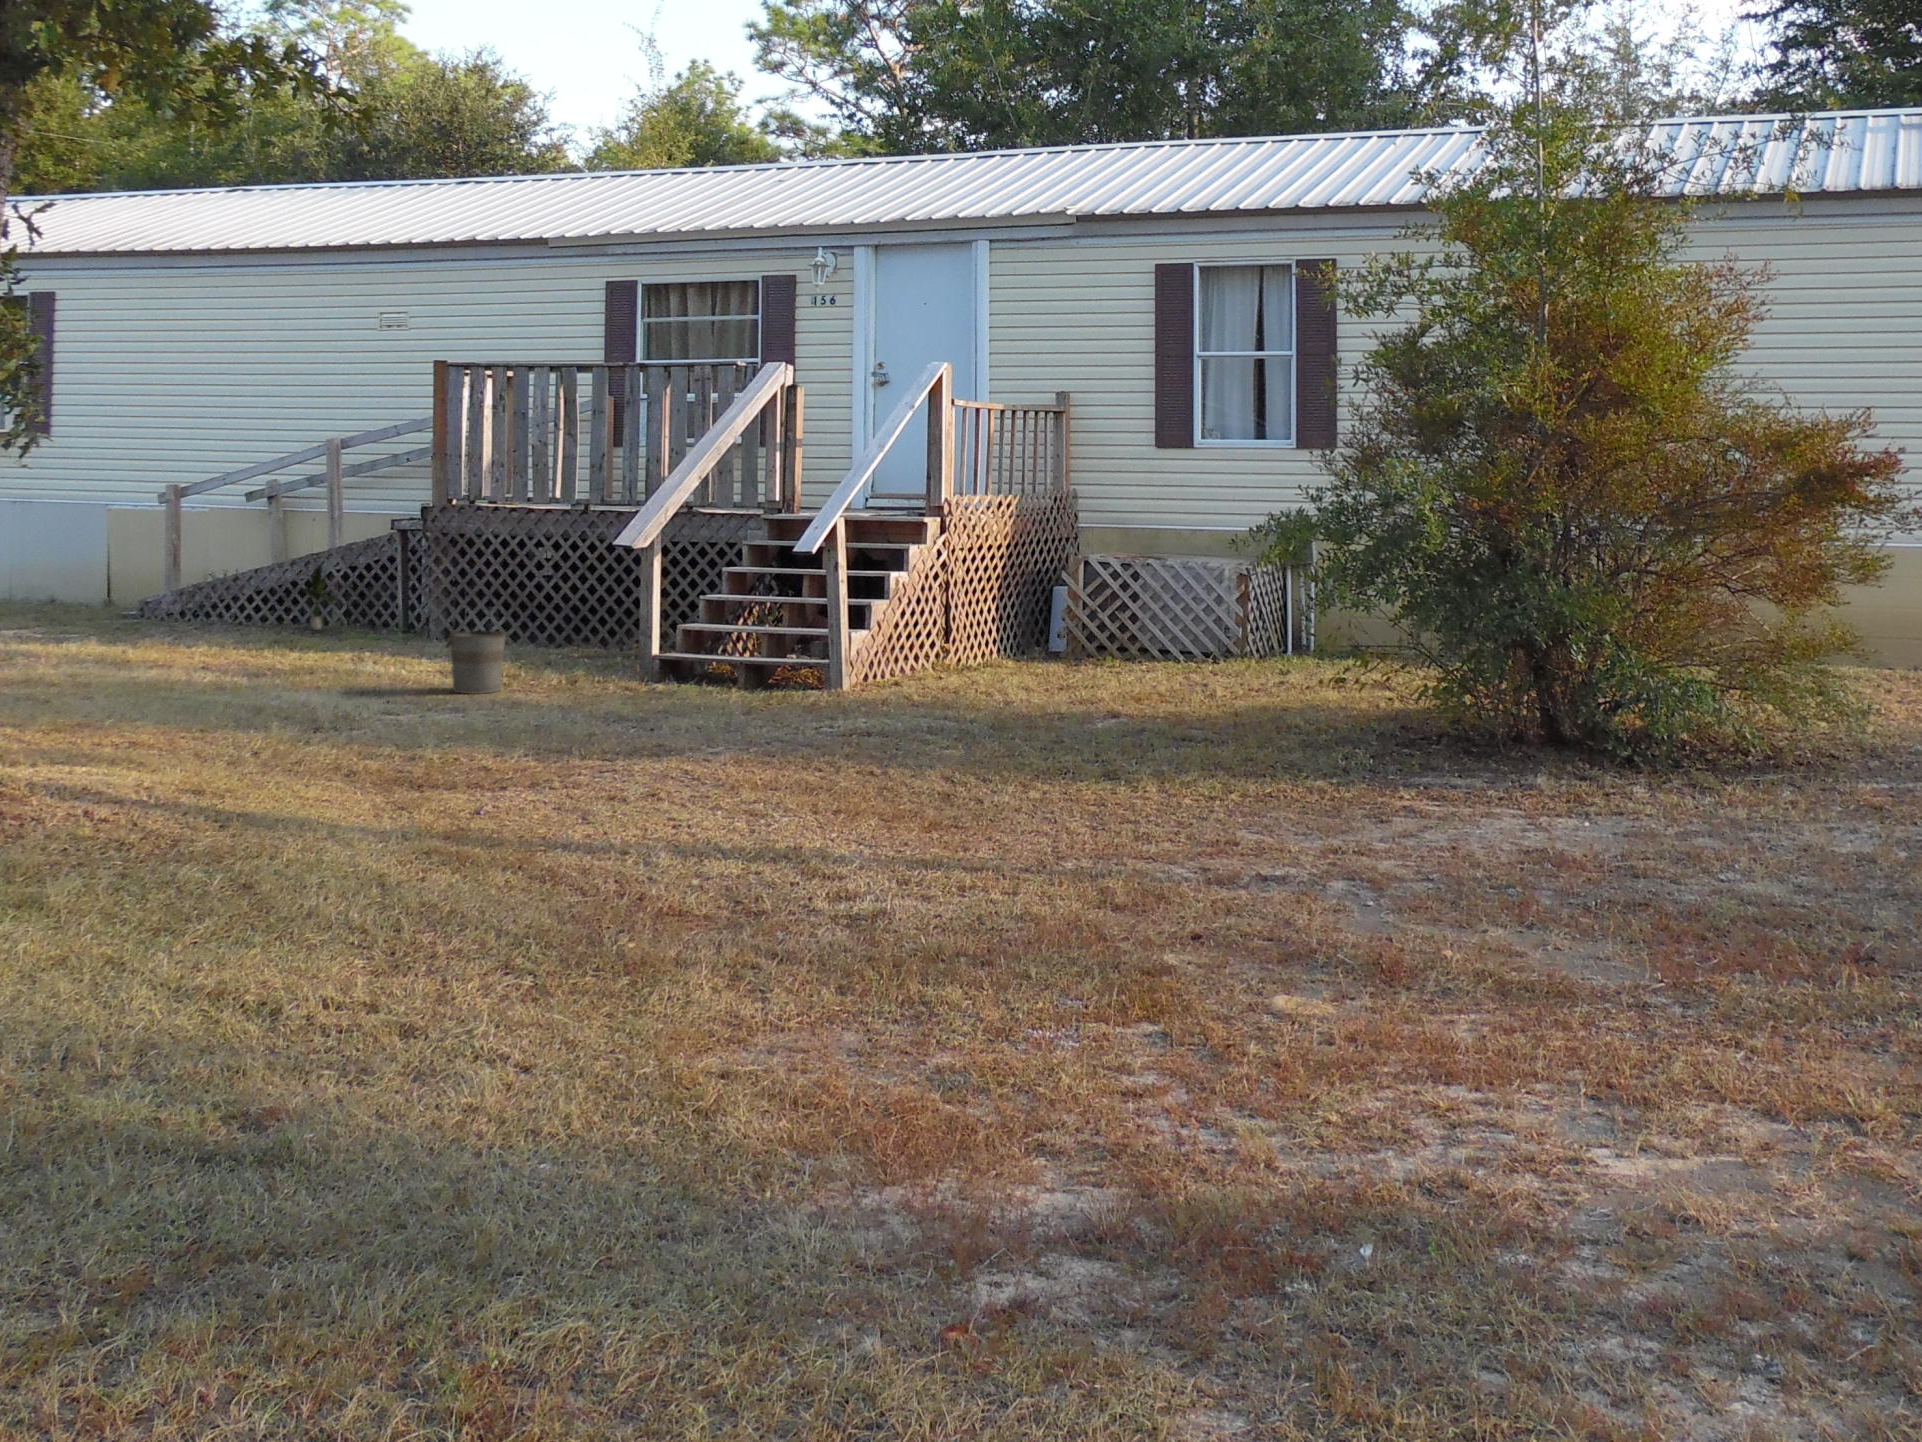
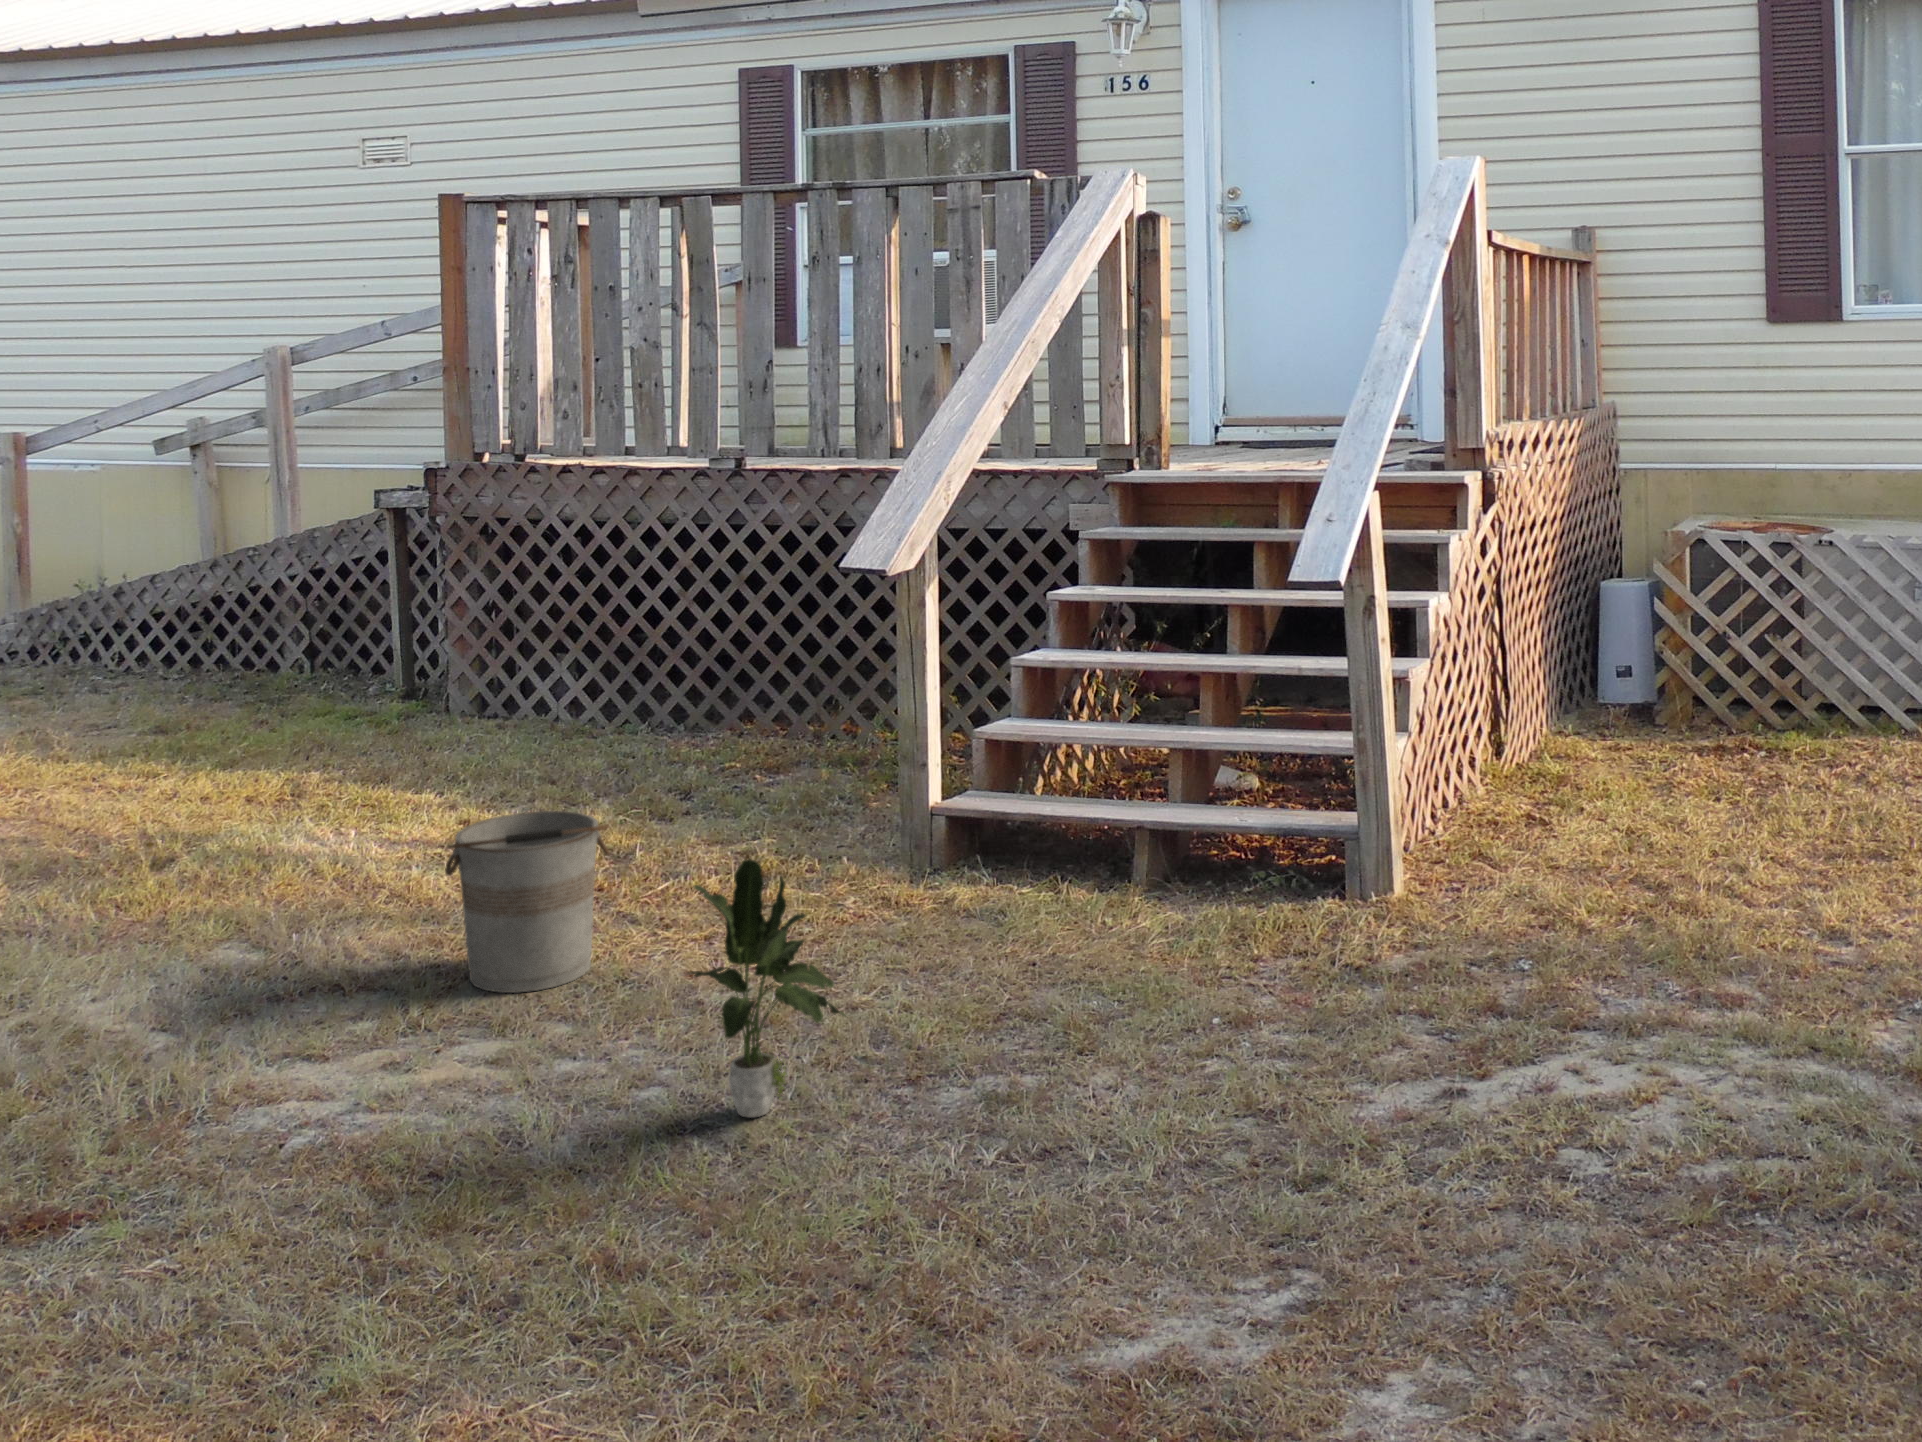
potted plant: present [300,566,339,630] -> present [688,859,845,1117]

